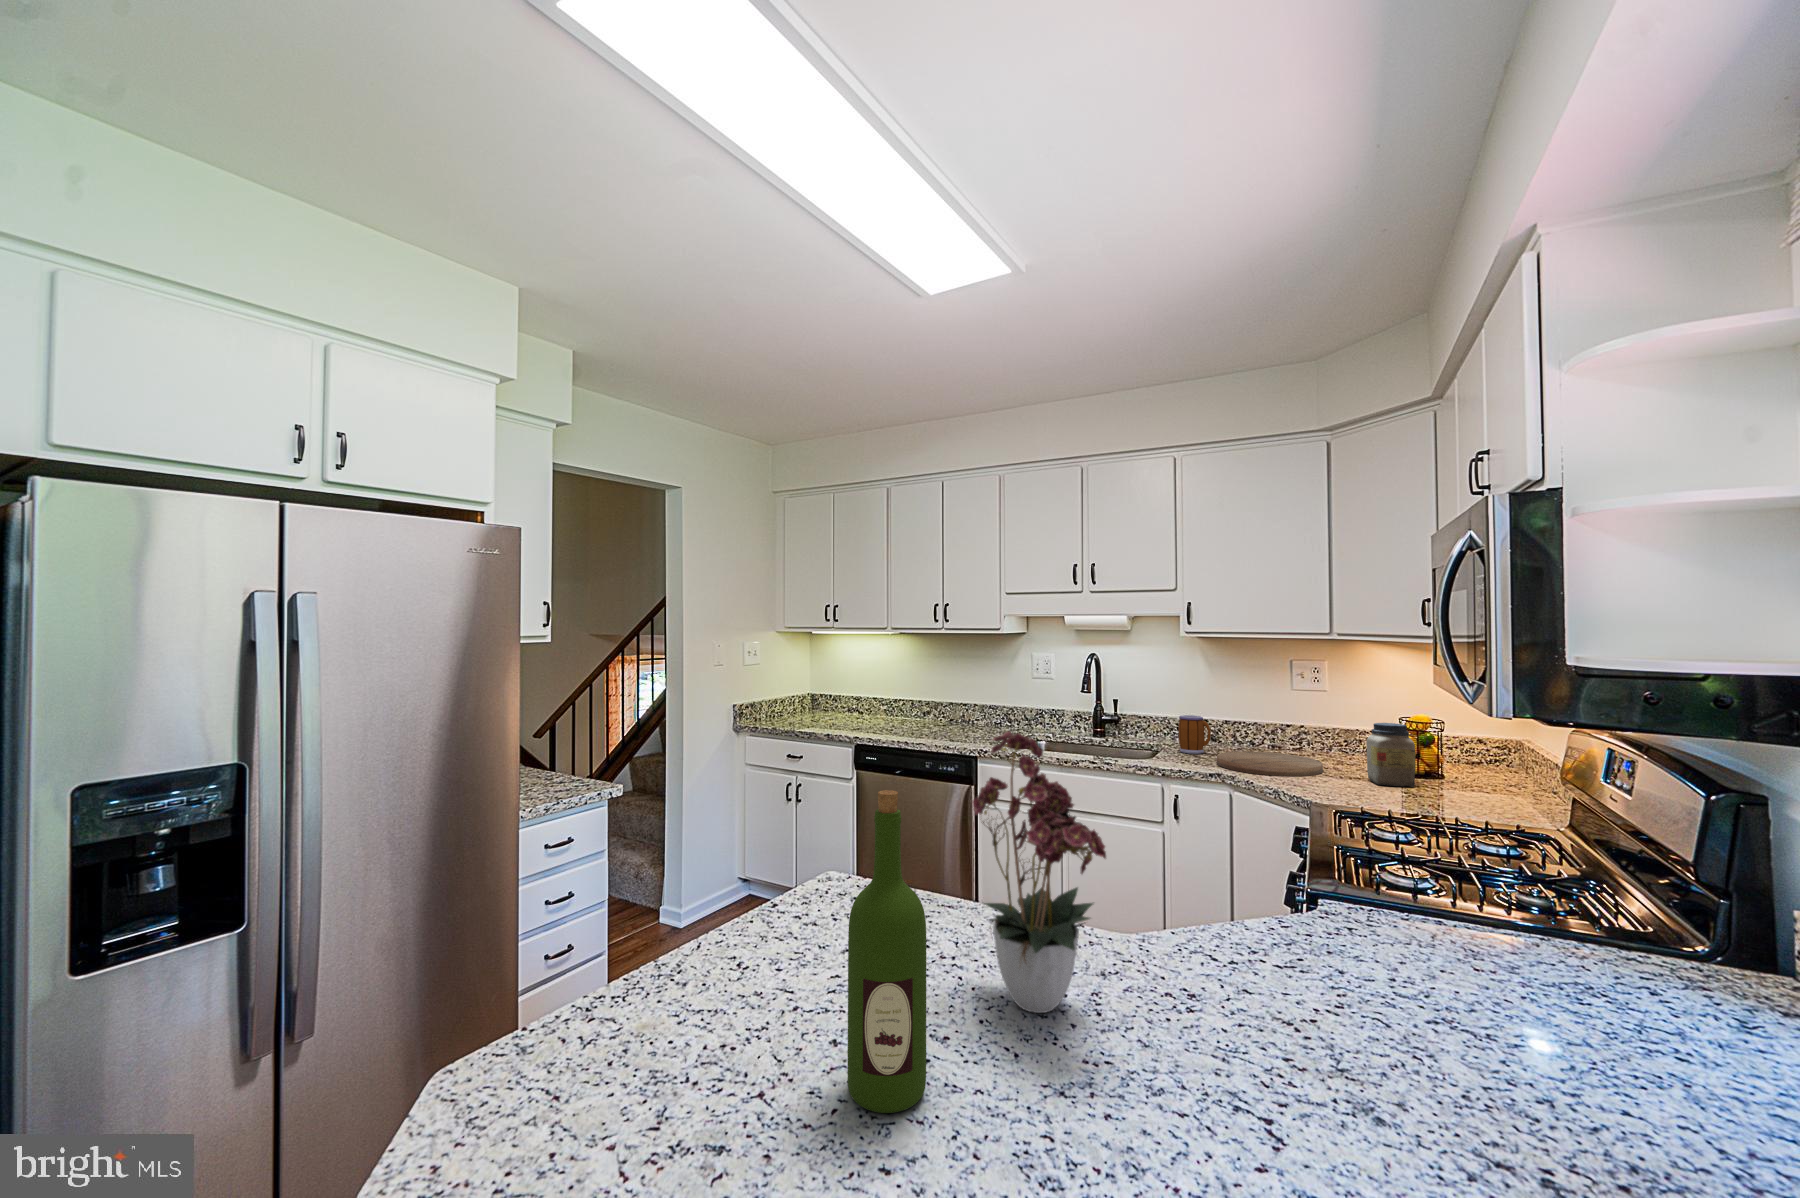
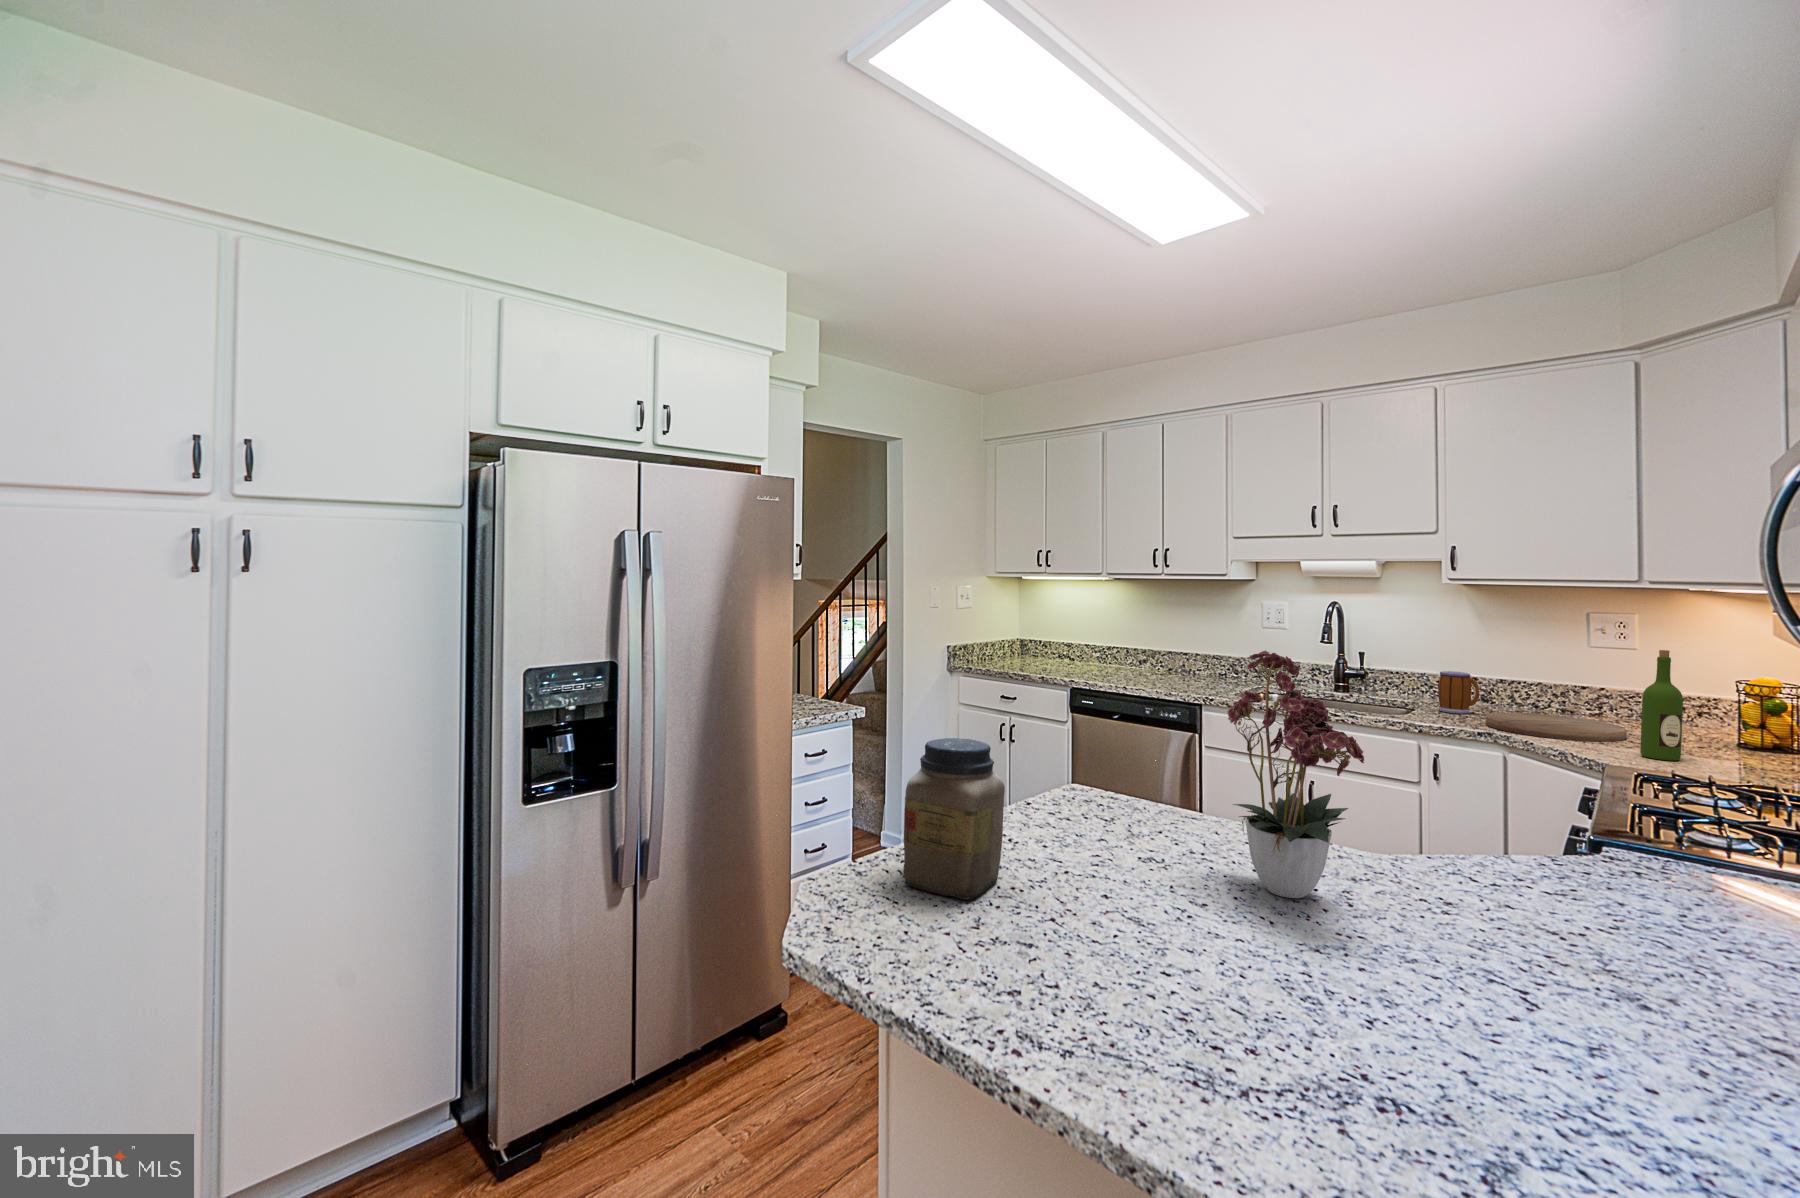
jar: present [1366,723,1416,787] -> present [903,738,1005,899]
wine bottle: present [848,790,926,1113] -> present [1640,650,1683,761]

